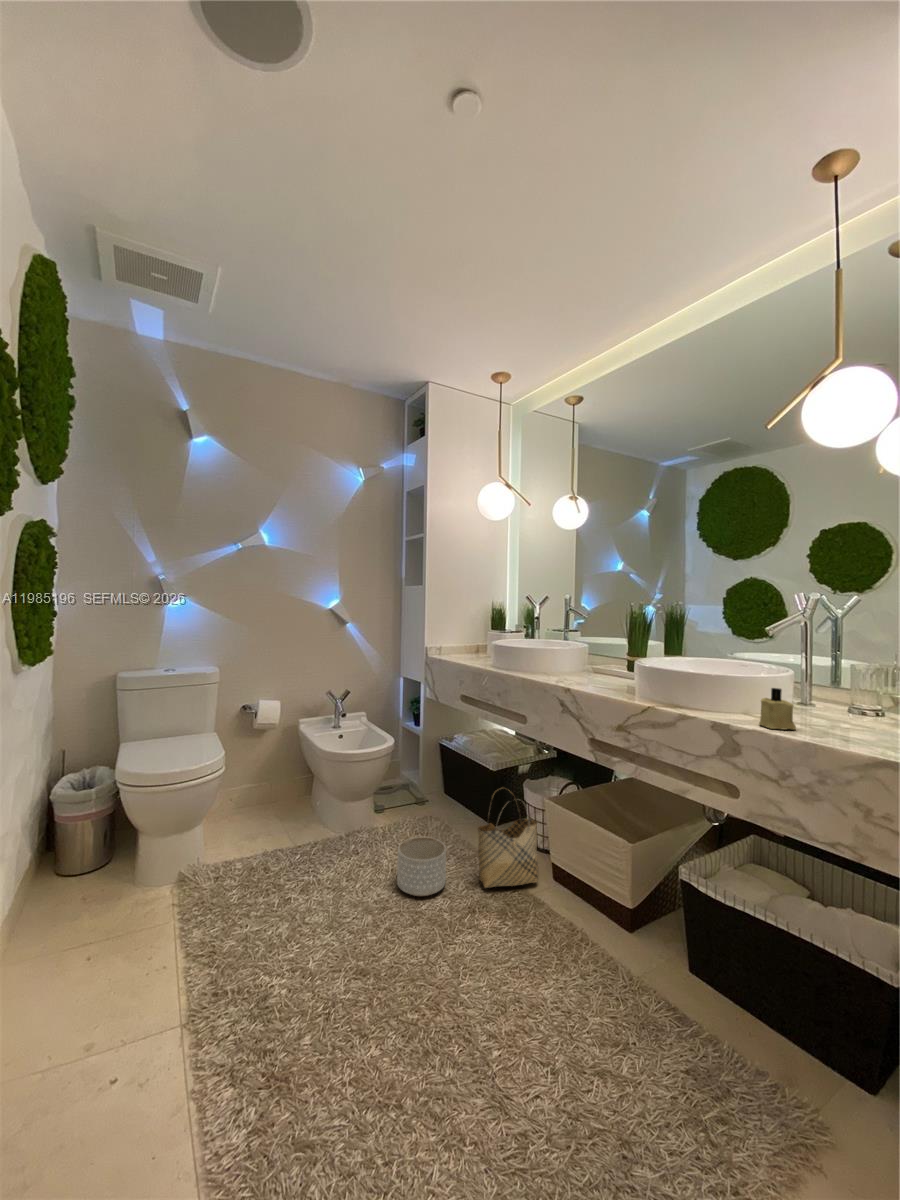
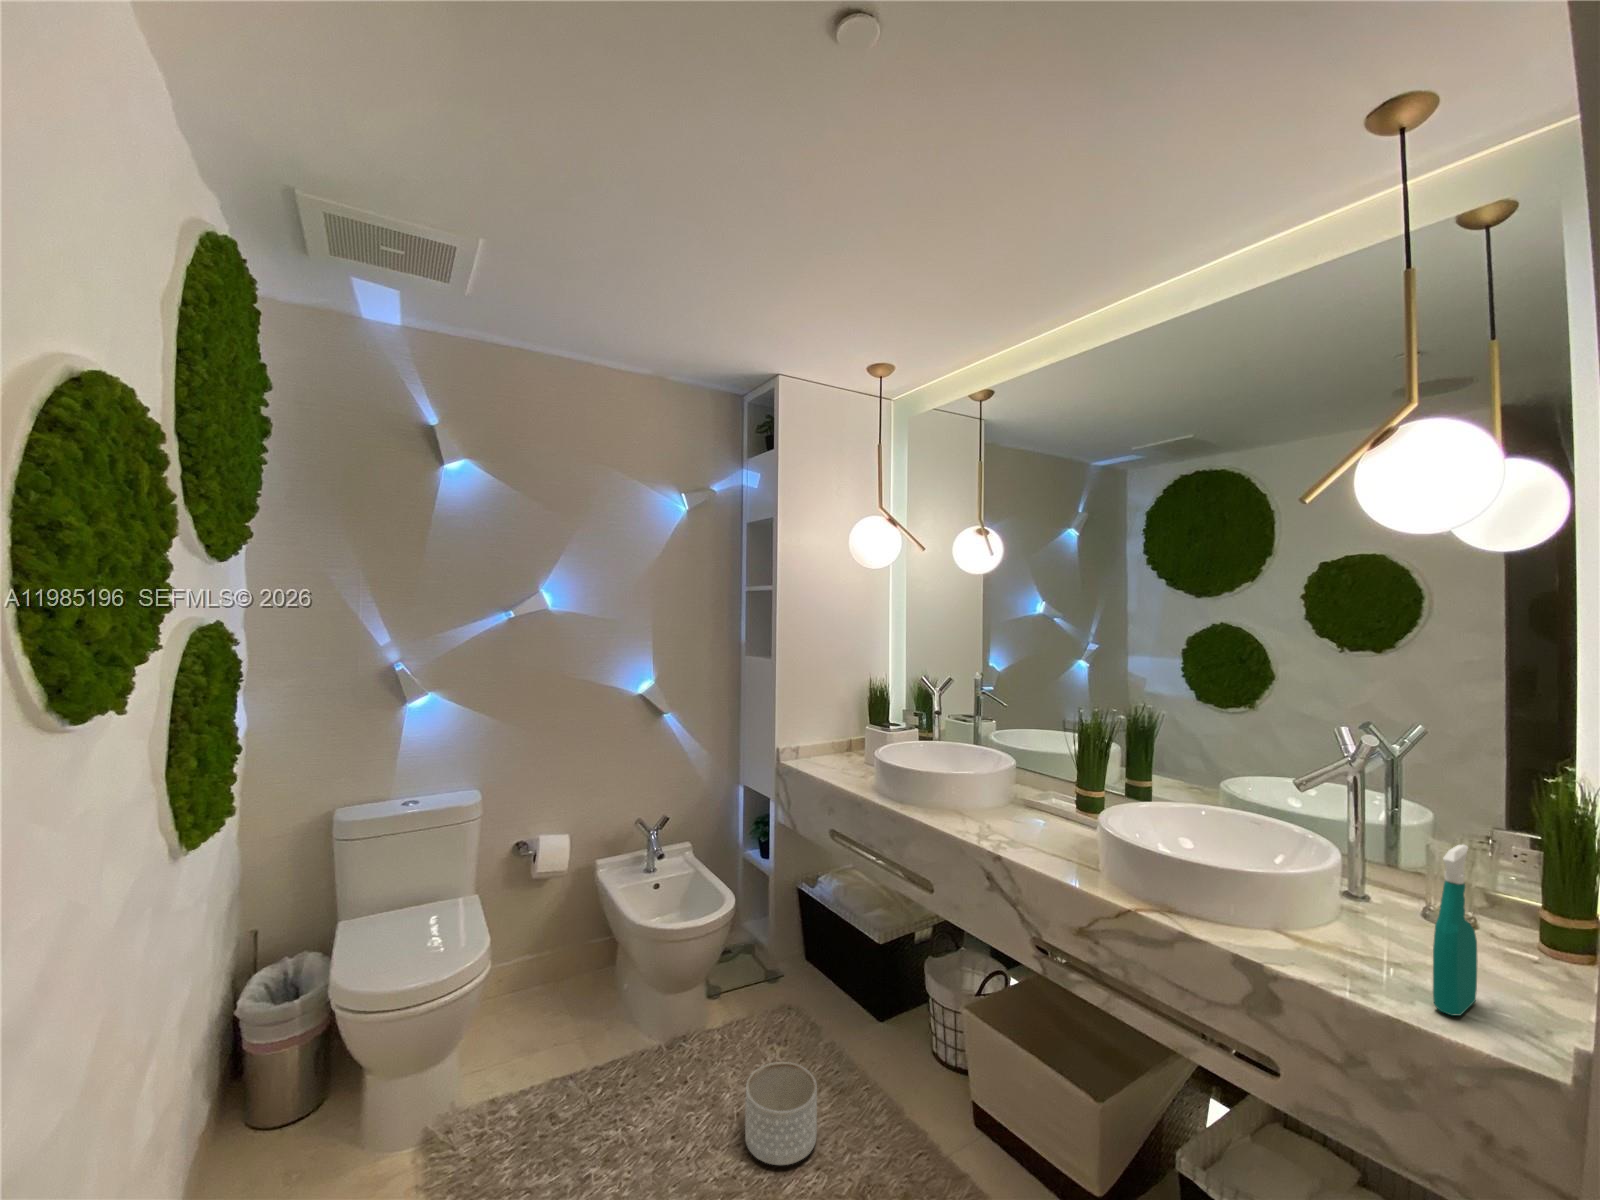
spray bottle: none [832,637,863,741] -> present [1433,845,1477,1016]
candle: present [759,688,796,730] -> none [1307,908,1368,980]
woven basket: present [477,787,538,888] -> none [862,986,952,1147]

